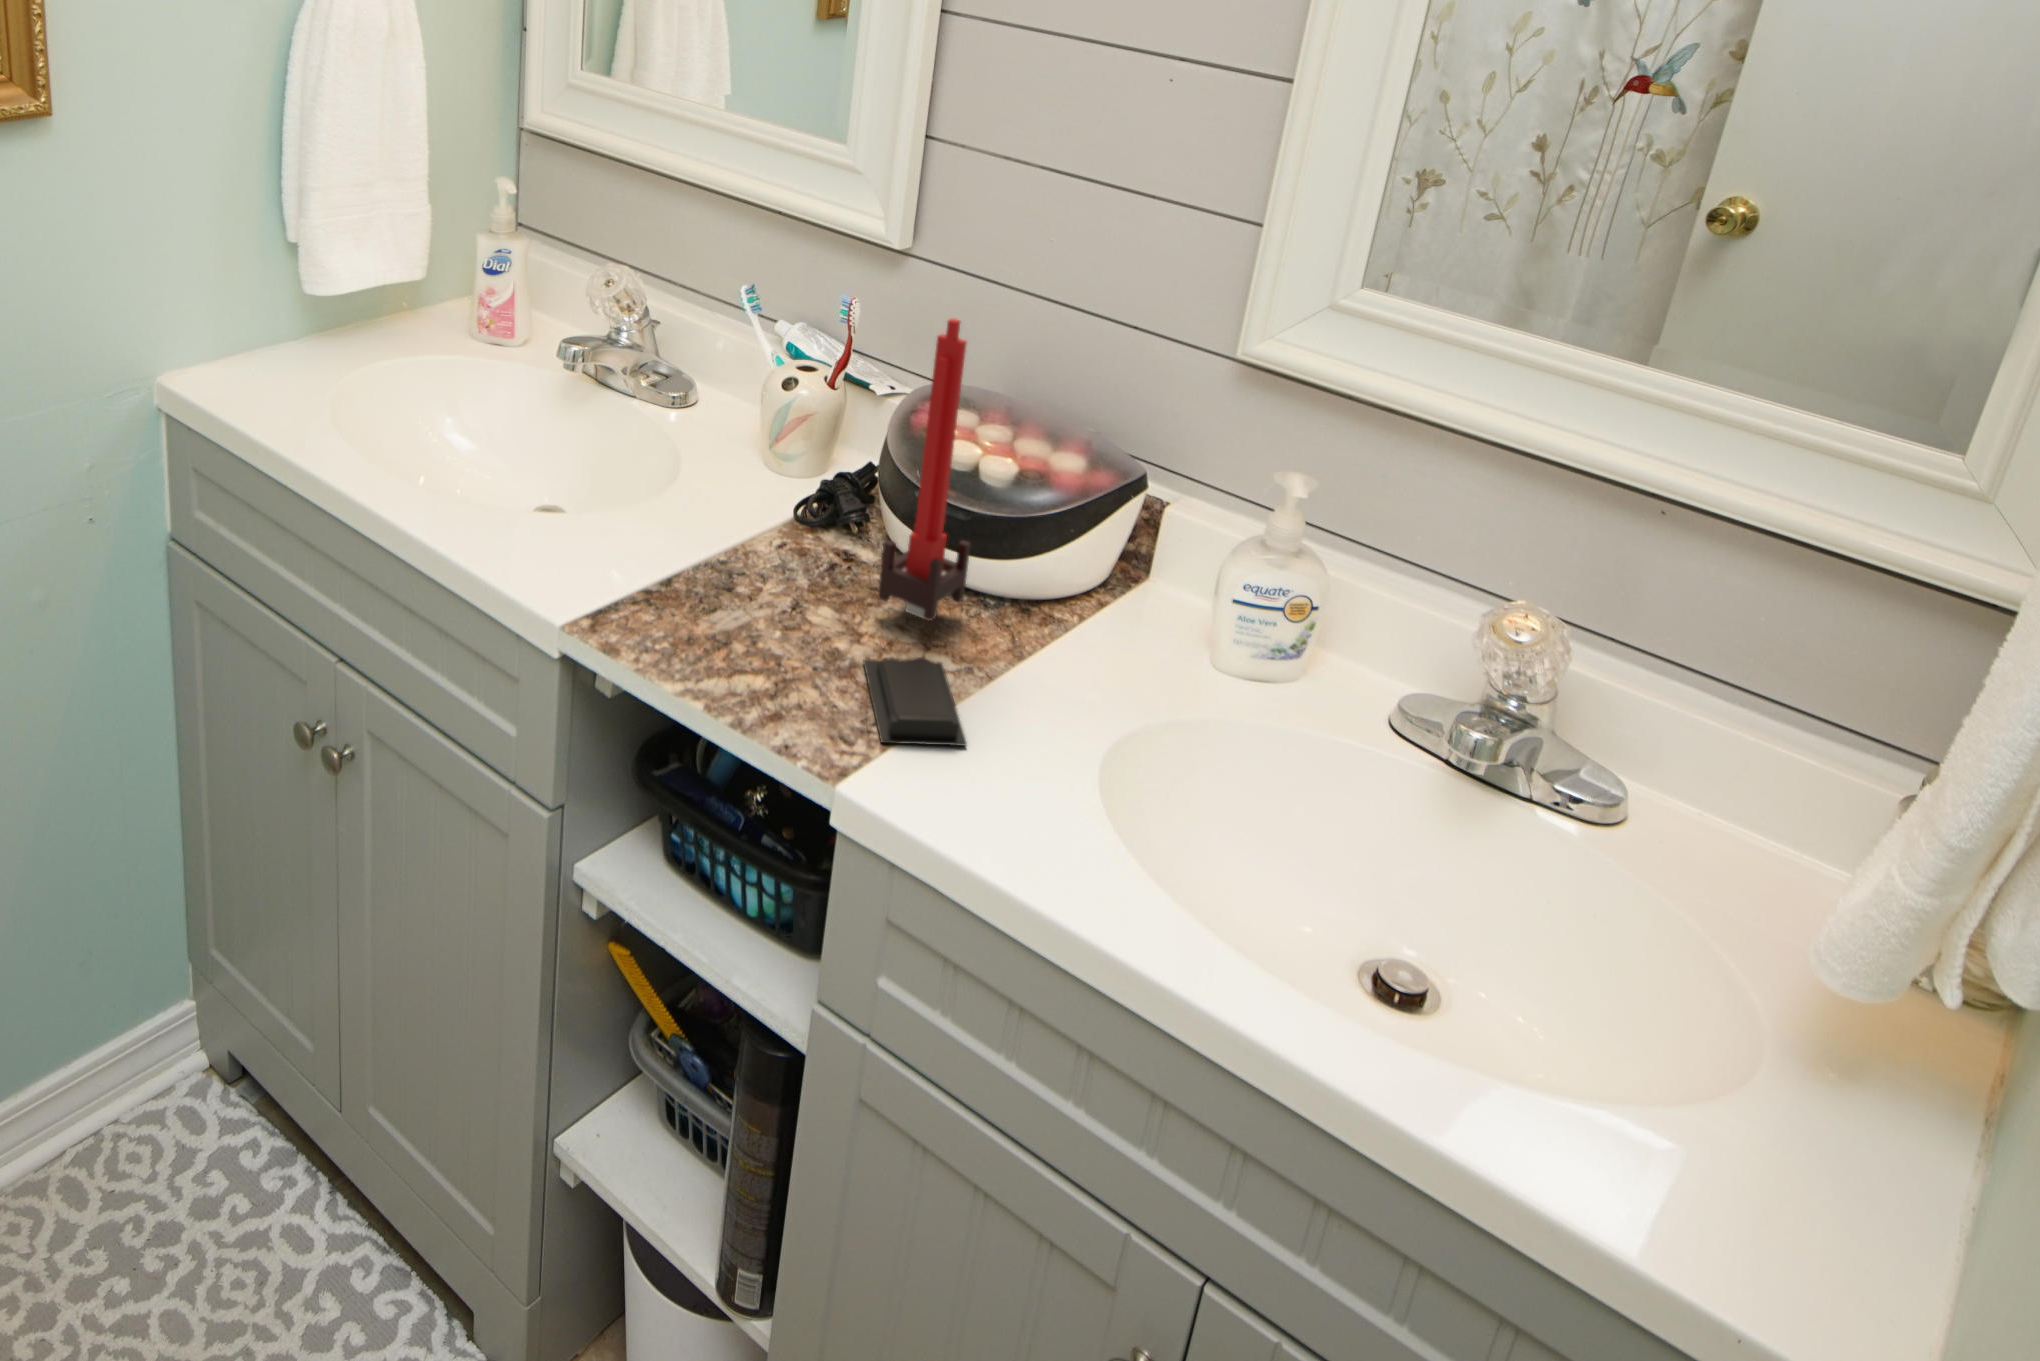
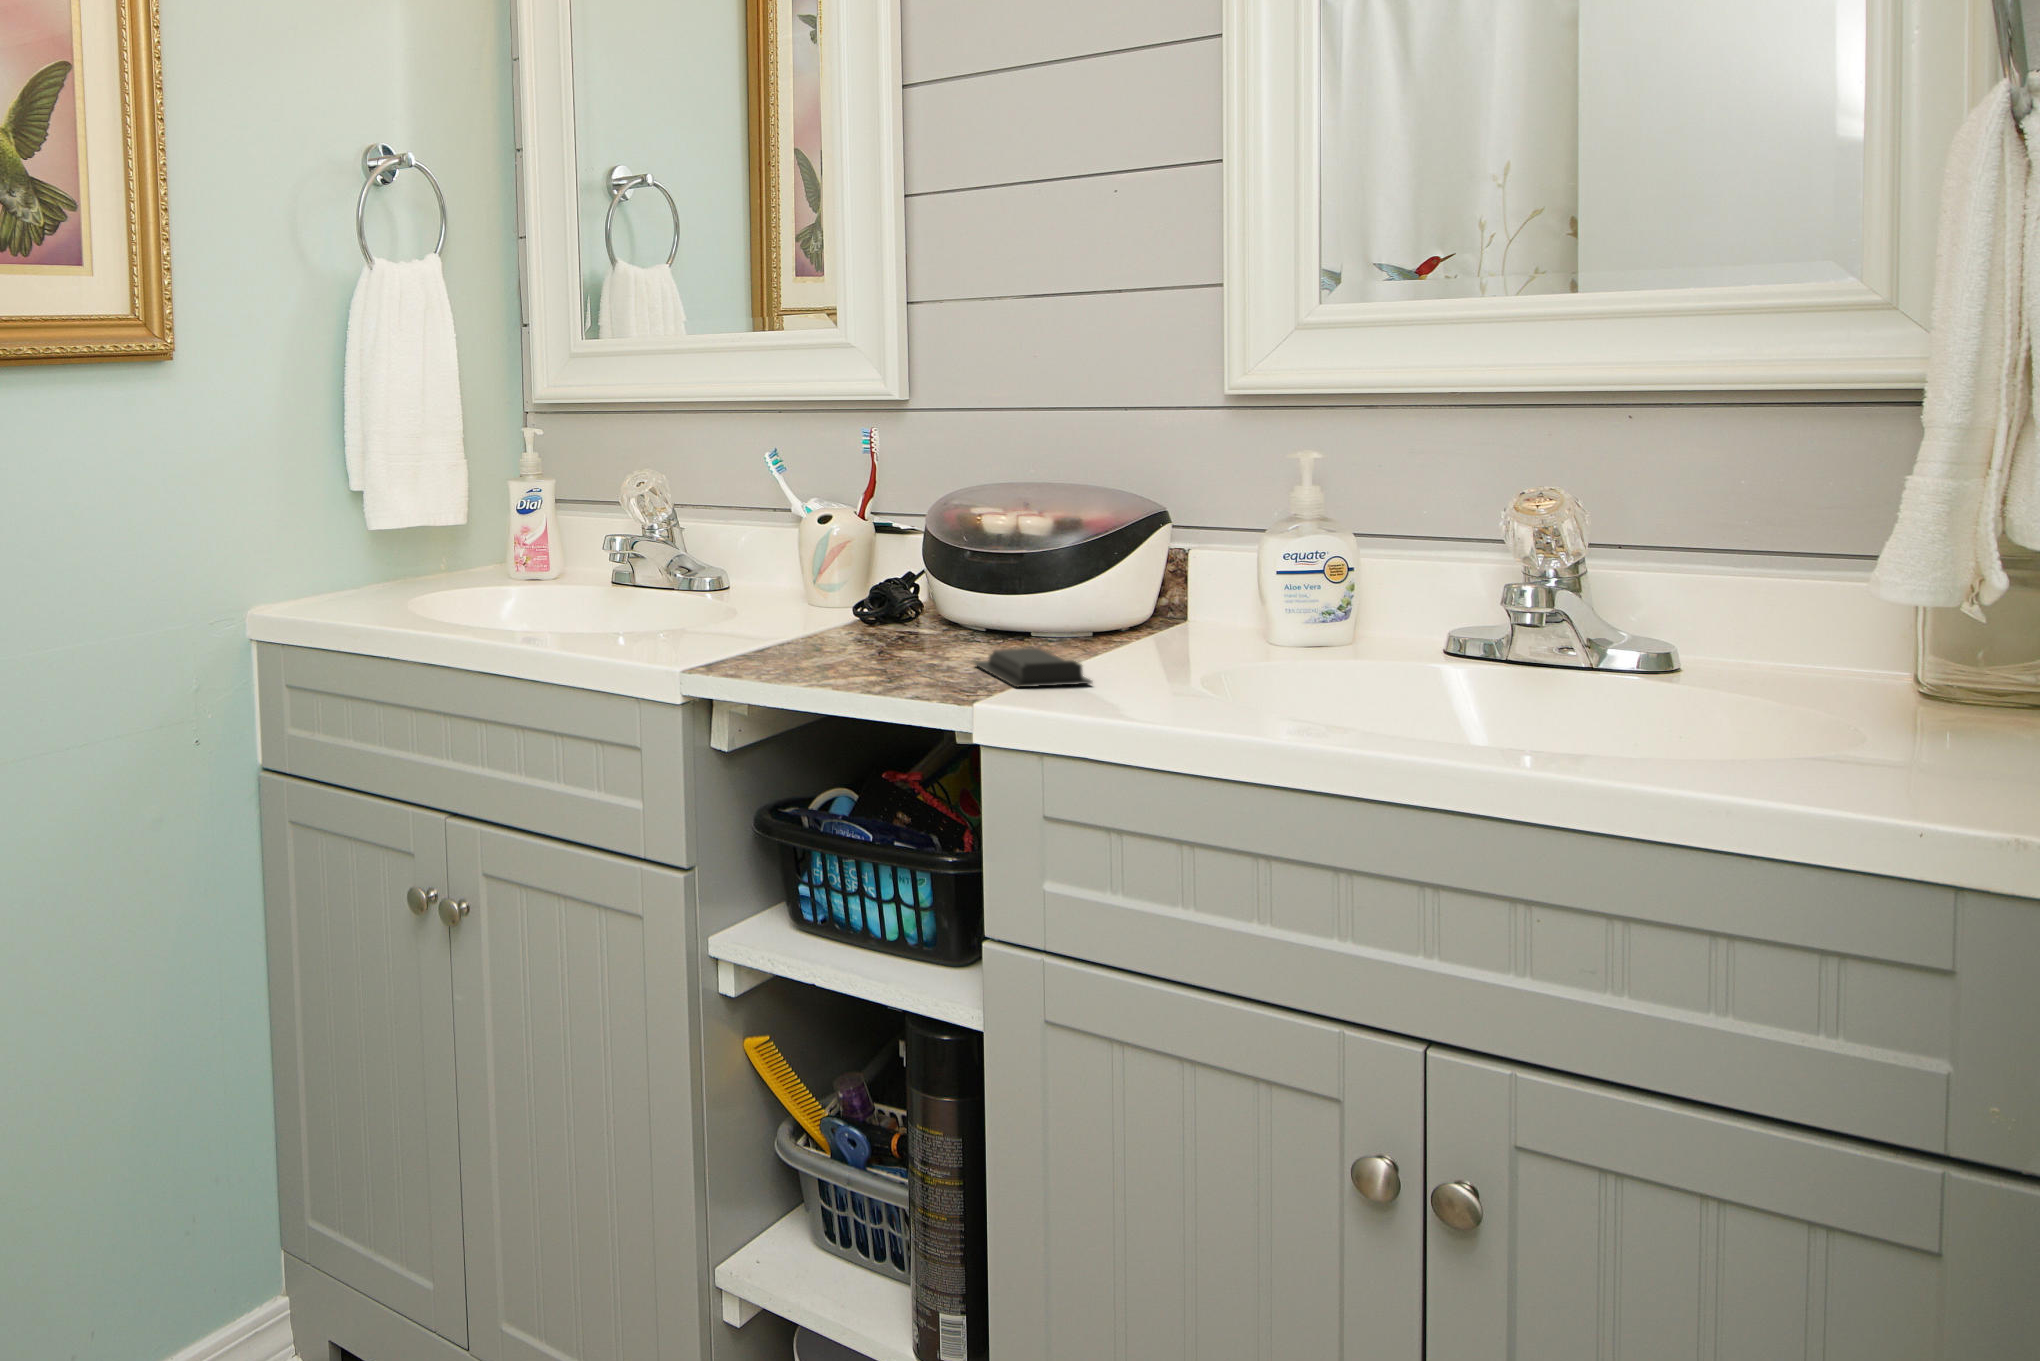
candle: present [878,319,971,620] -> none [967,364,1045,649]

